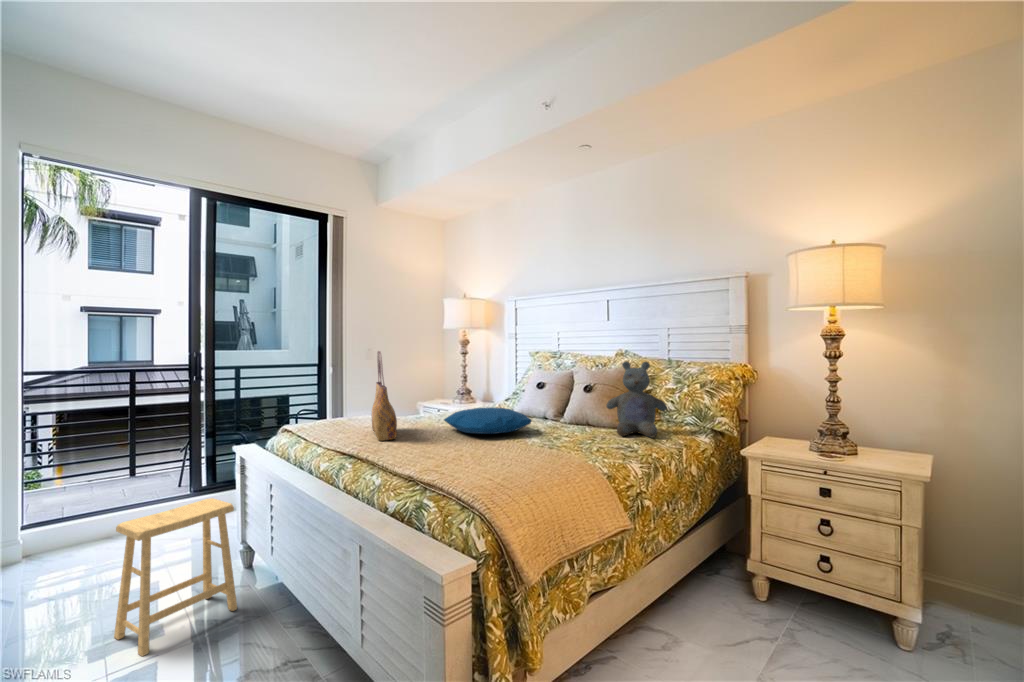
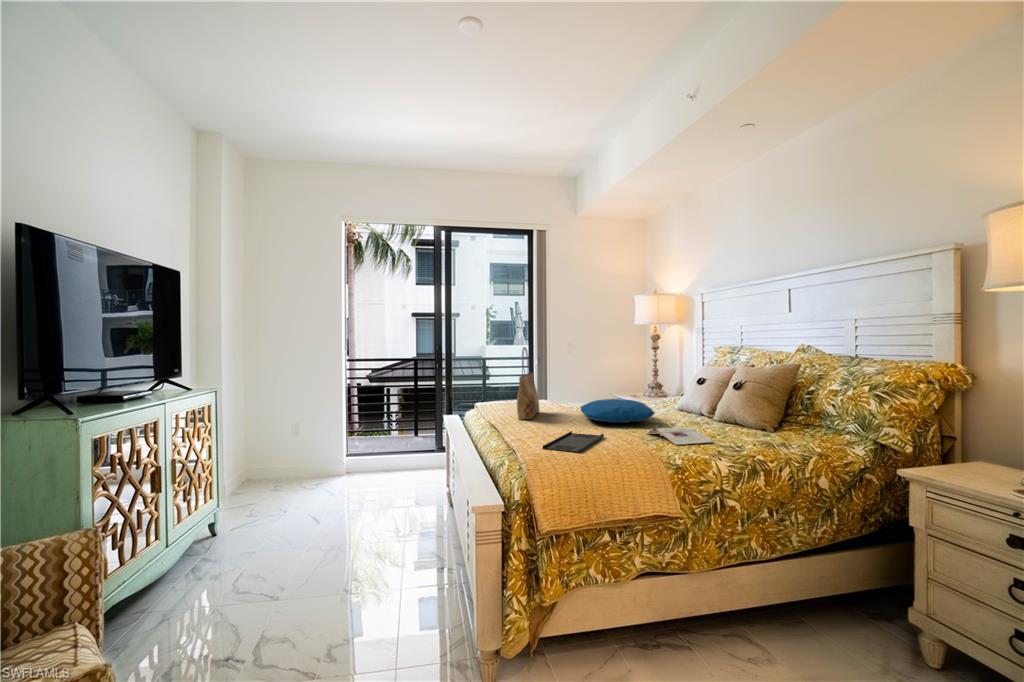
stuffed bear: present [606,362,667,437] -> none [738,358,808,441]
magazine: none [540,431,612,452] -> present [647,427,714,445]
tray: none [469,448,517,475] -> present [543,431,604,453]
footstool: present [114,498,237,656] -> none [369,450,435,541]

